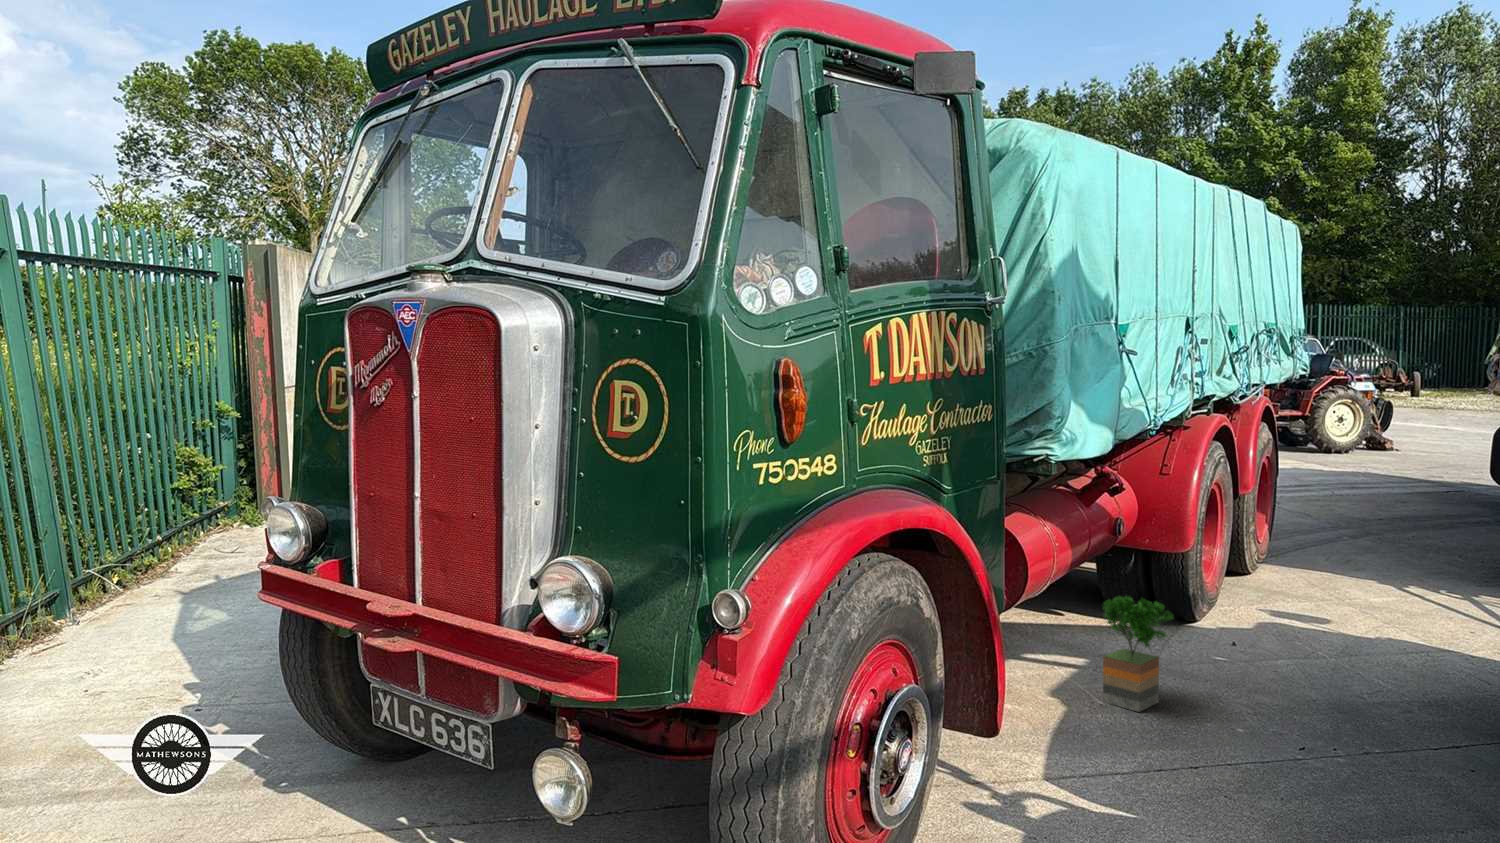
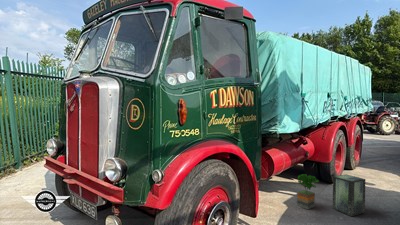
storage box: none [1217,592,1323,727] -> present [333,174,365,216]

